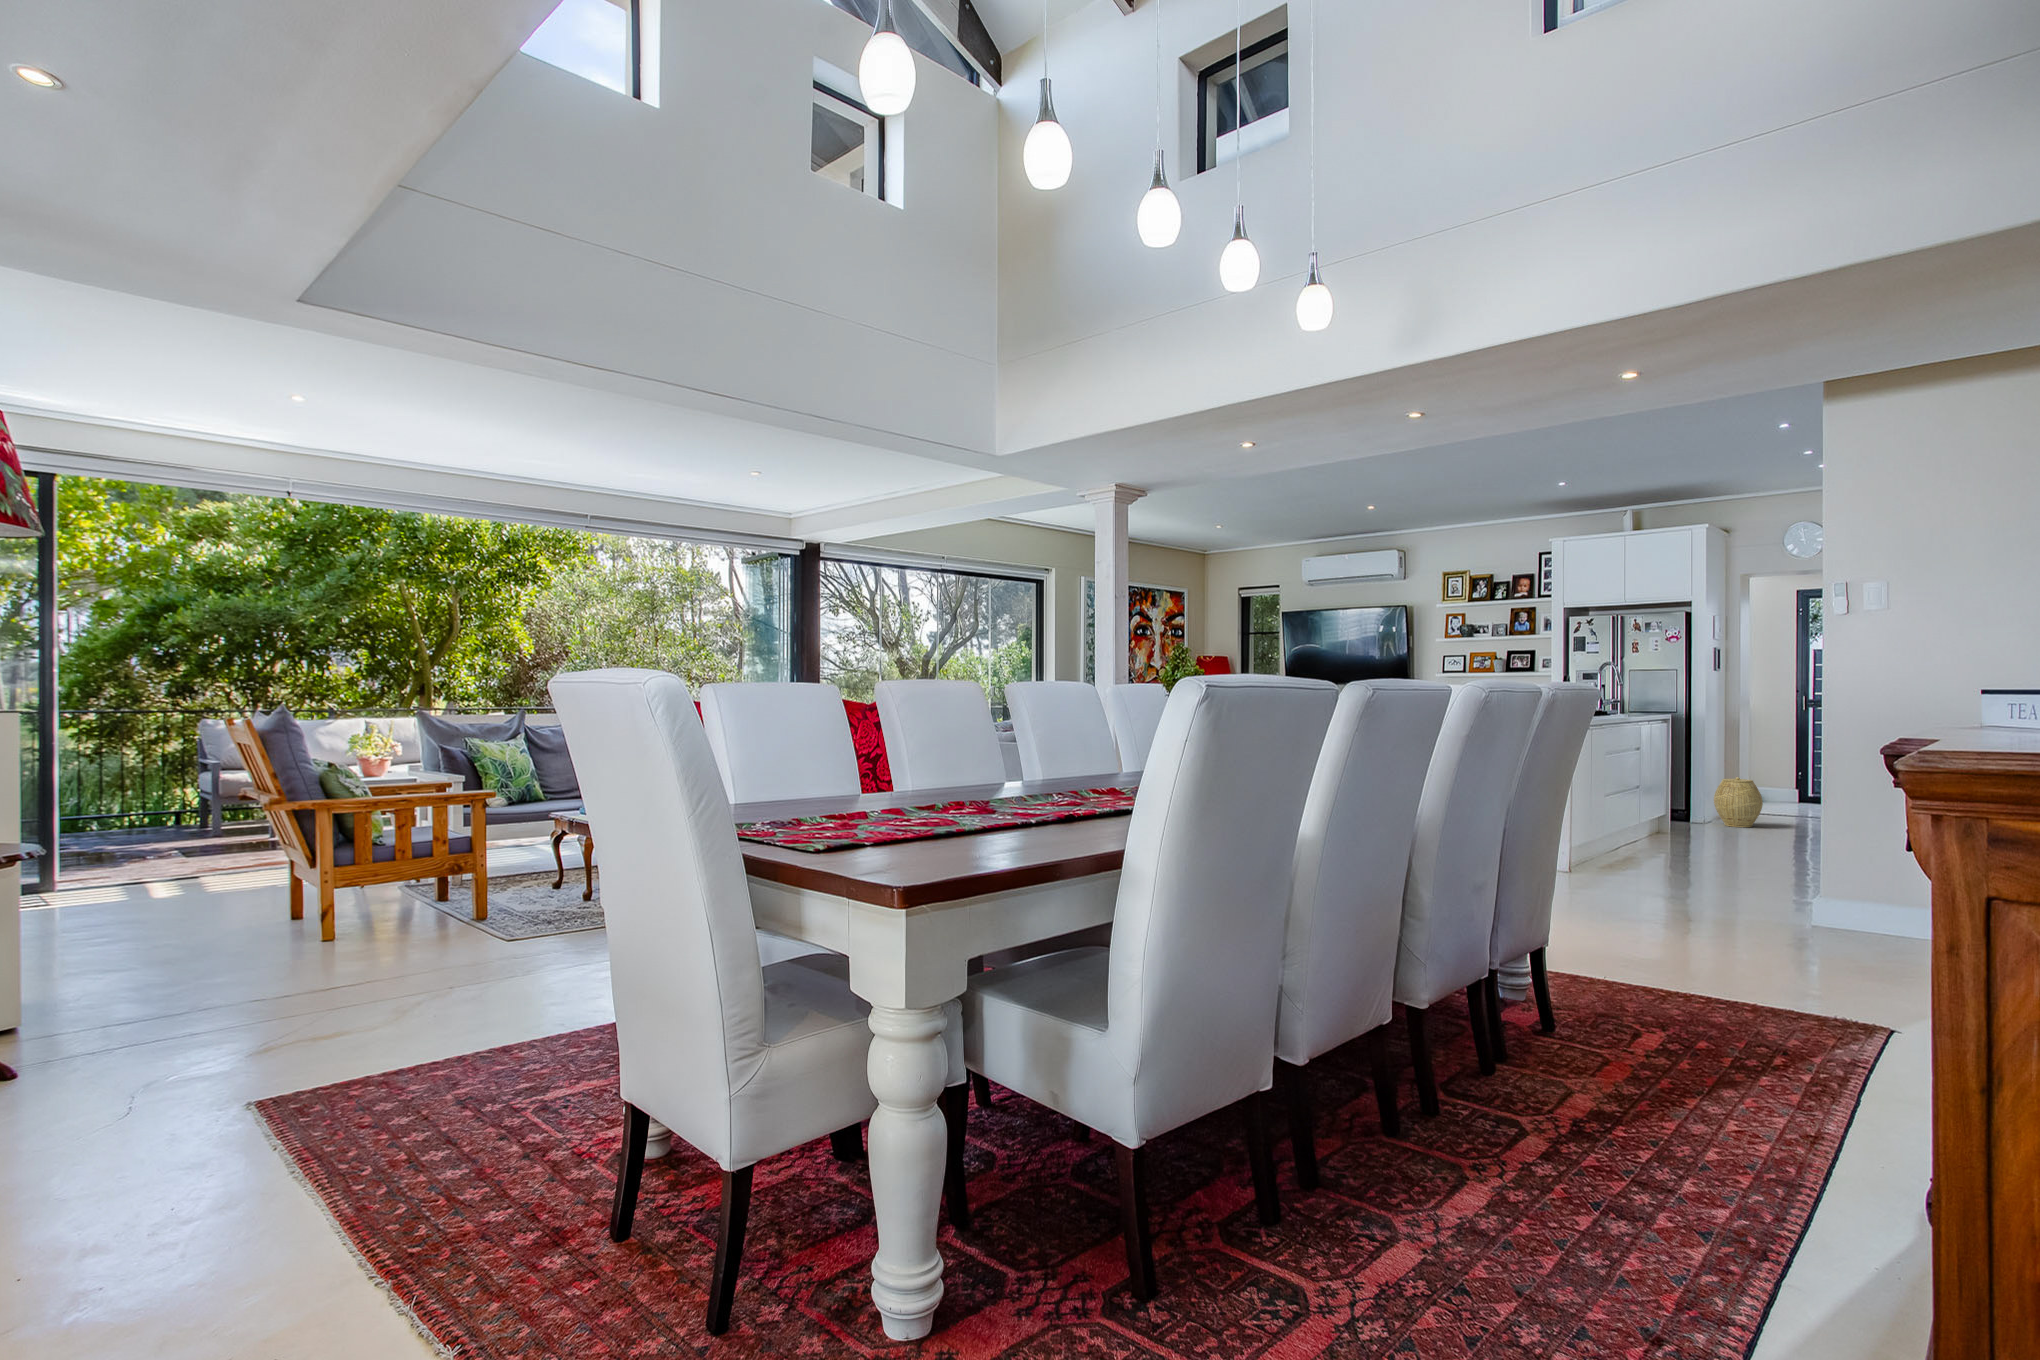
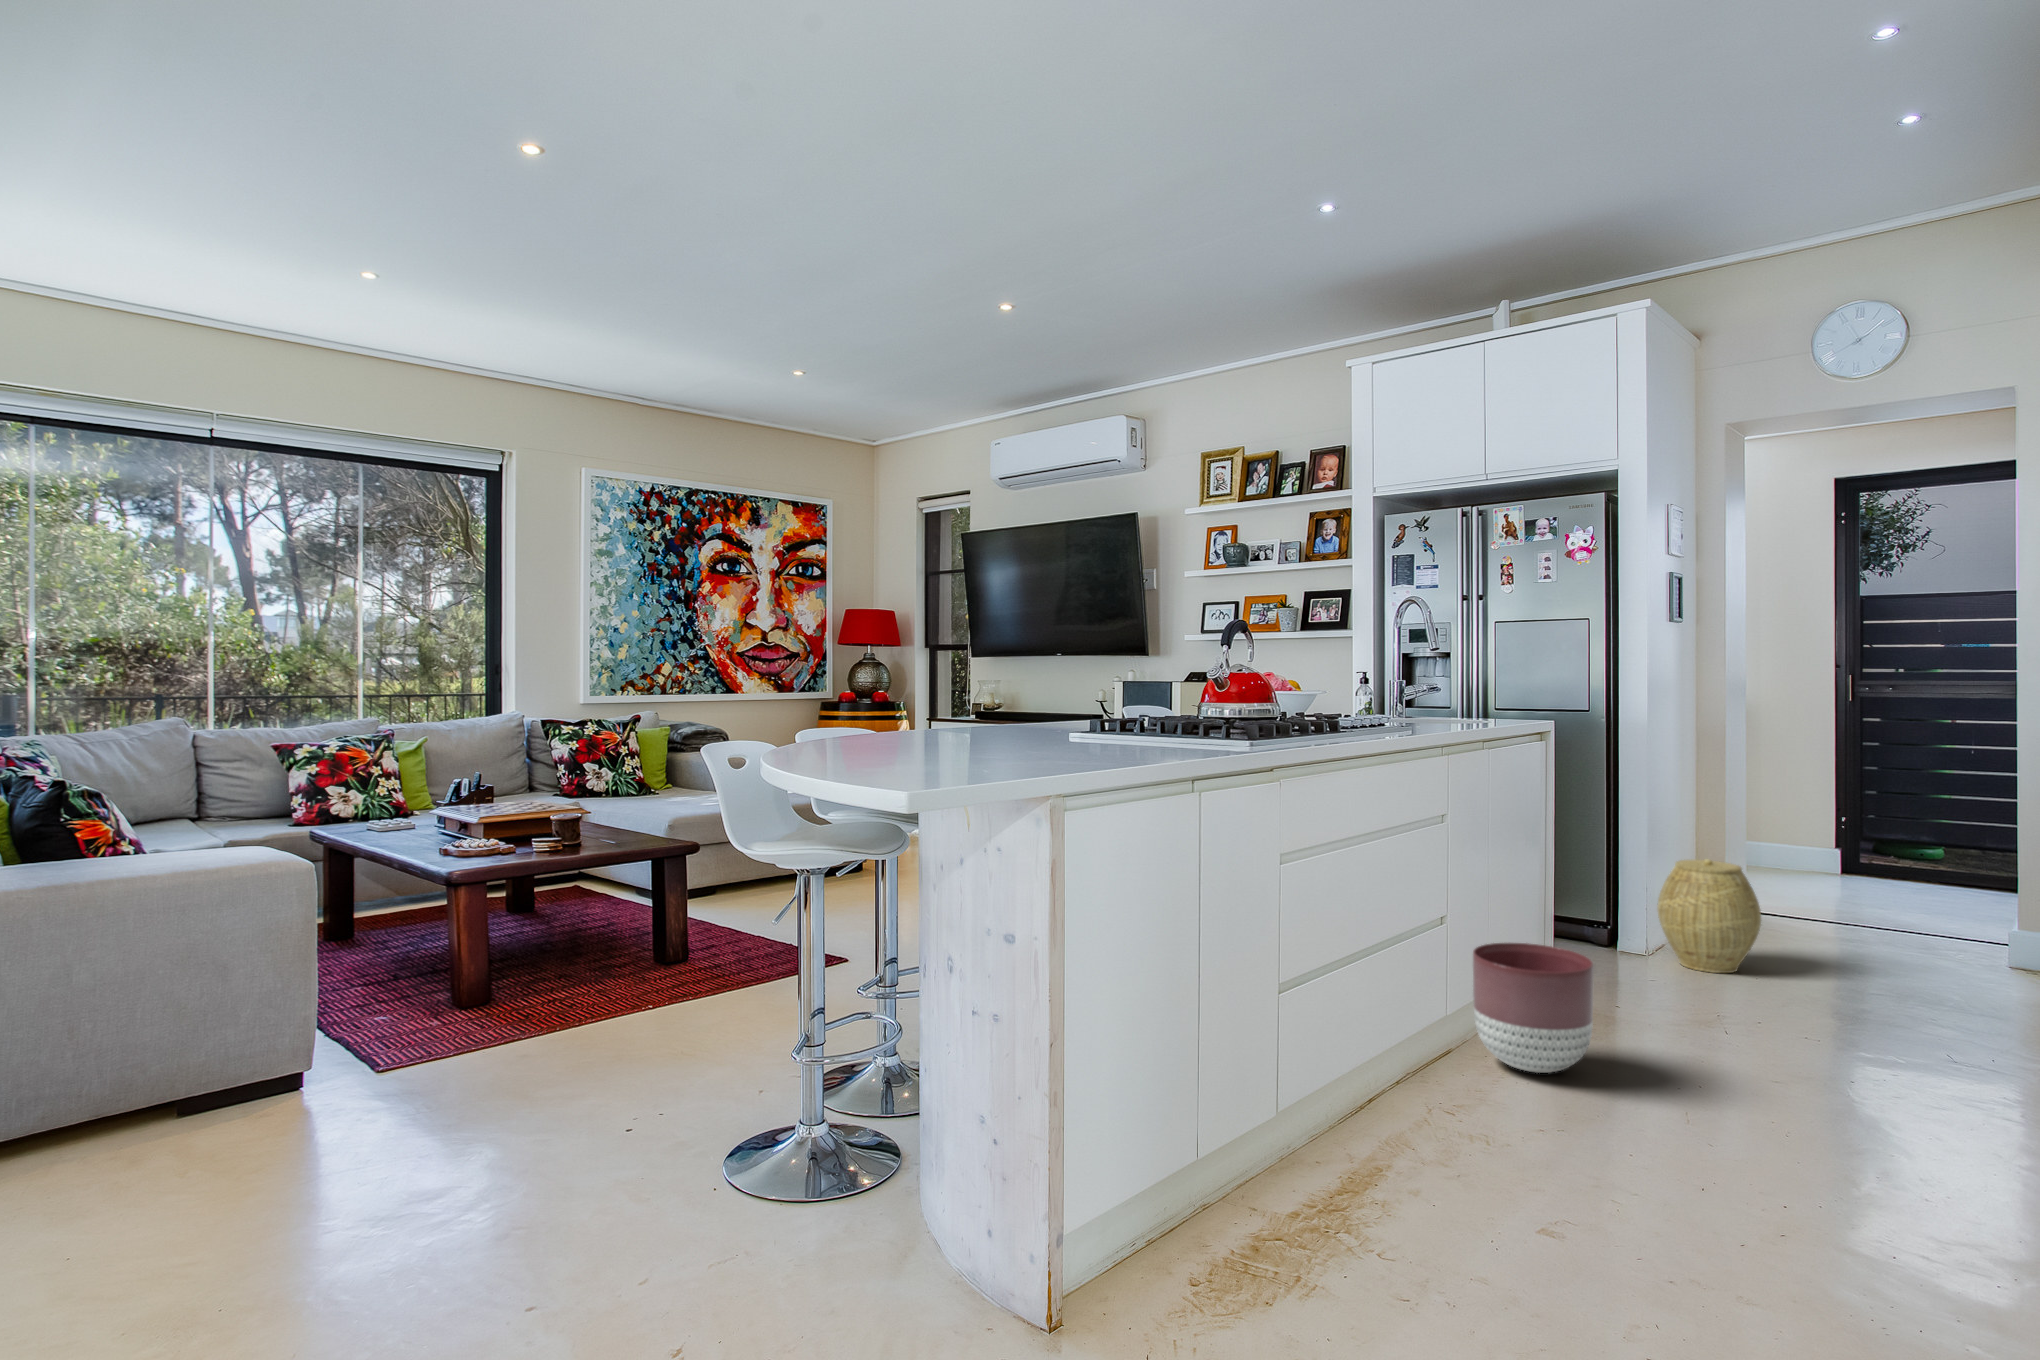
planter: none [1652,799,1702,844] -> present [1473,943,1594,1073]

